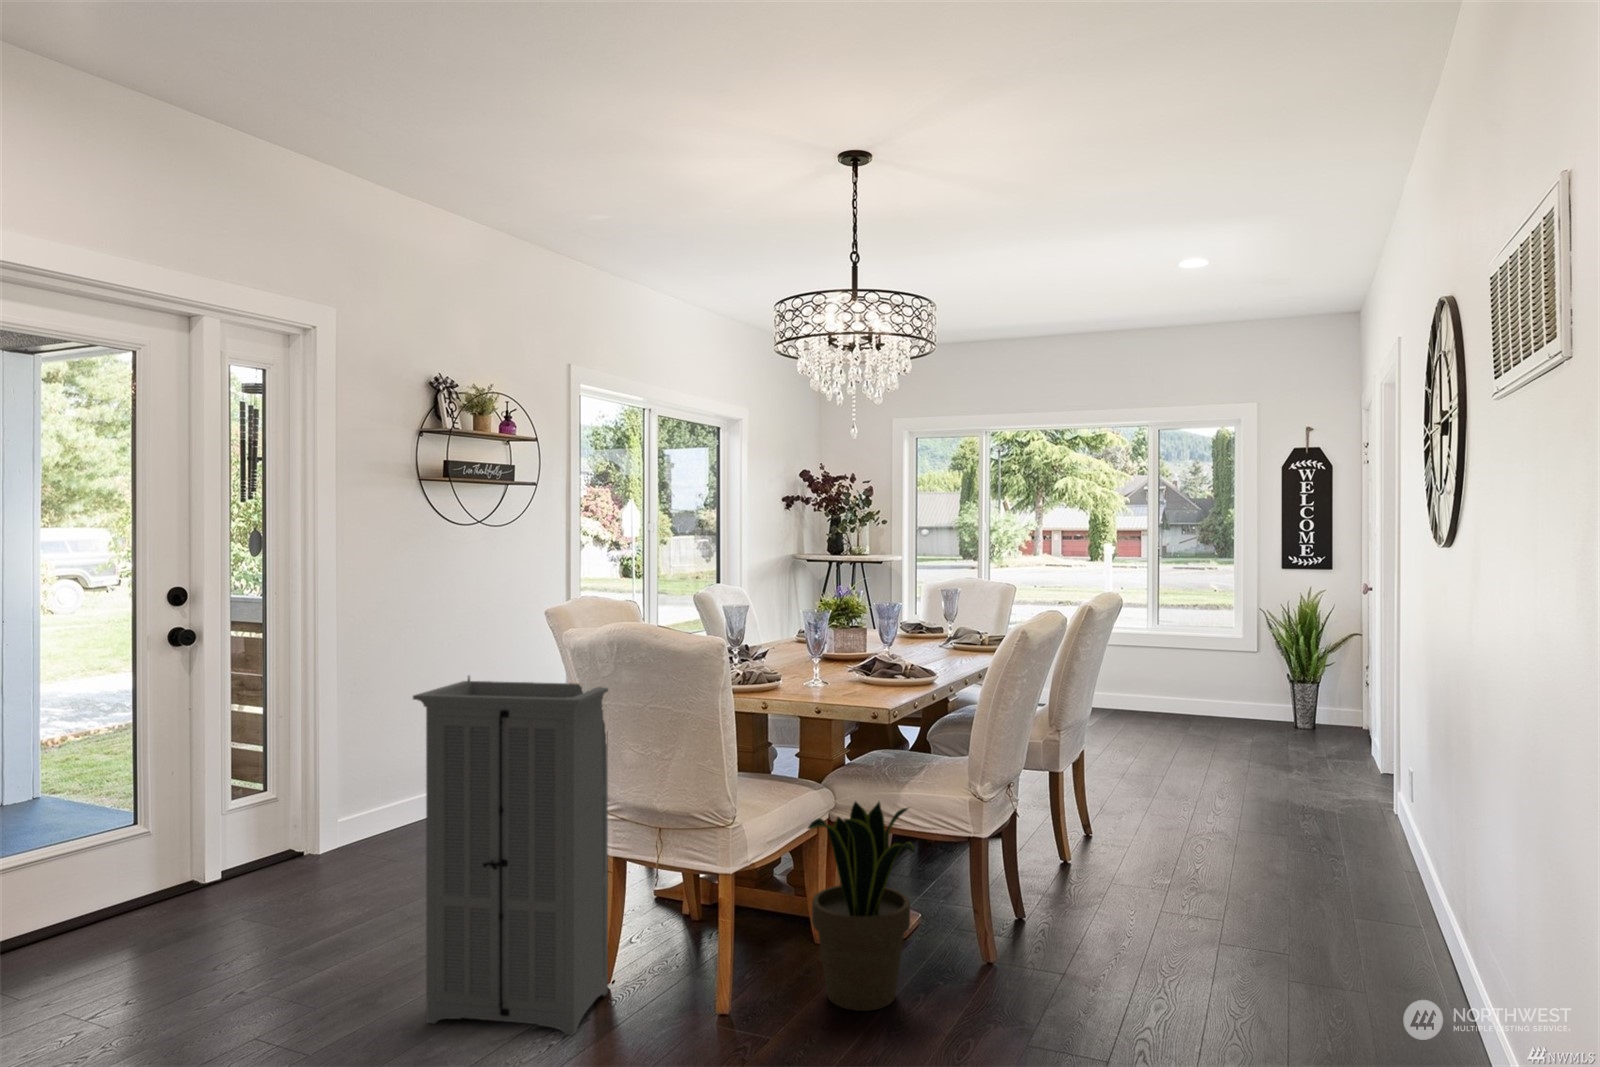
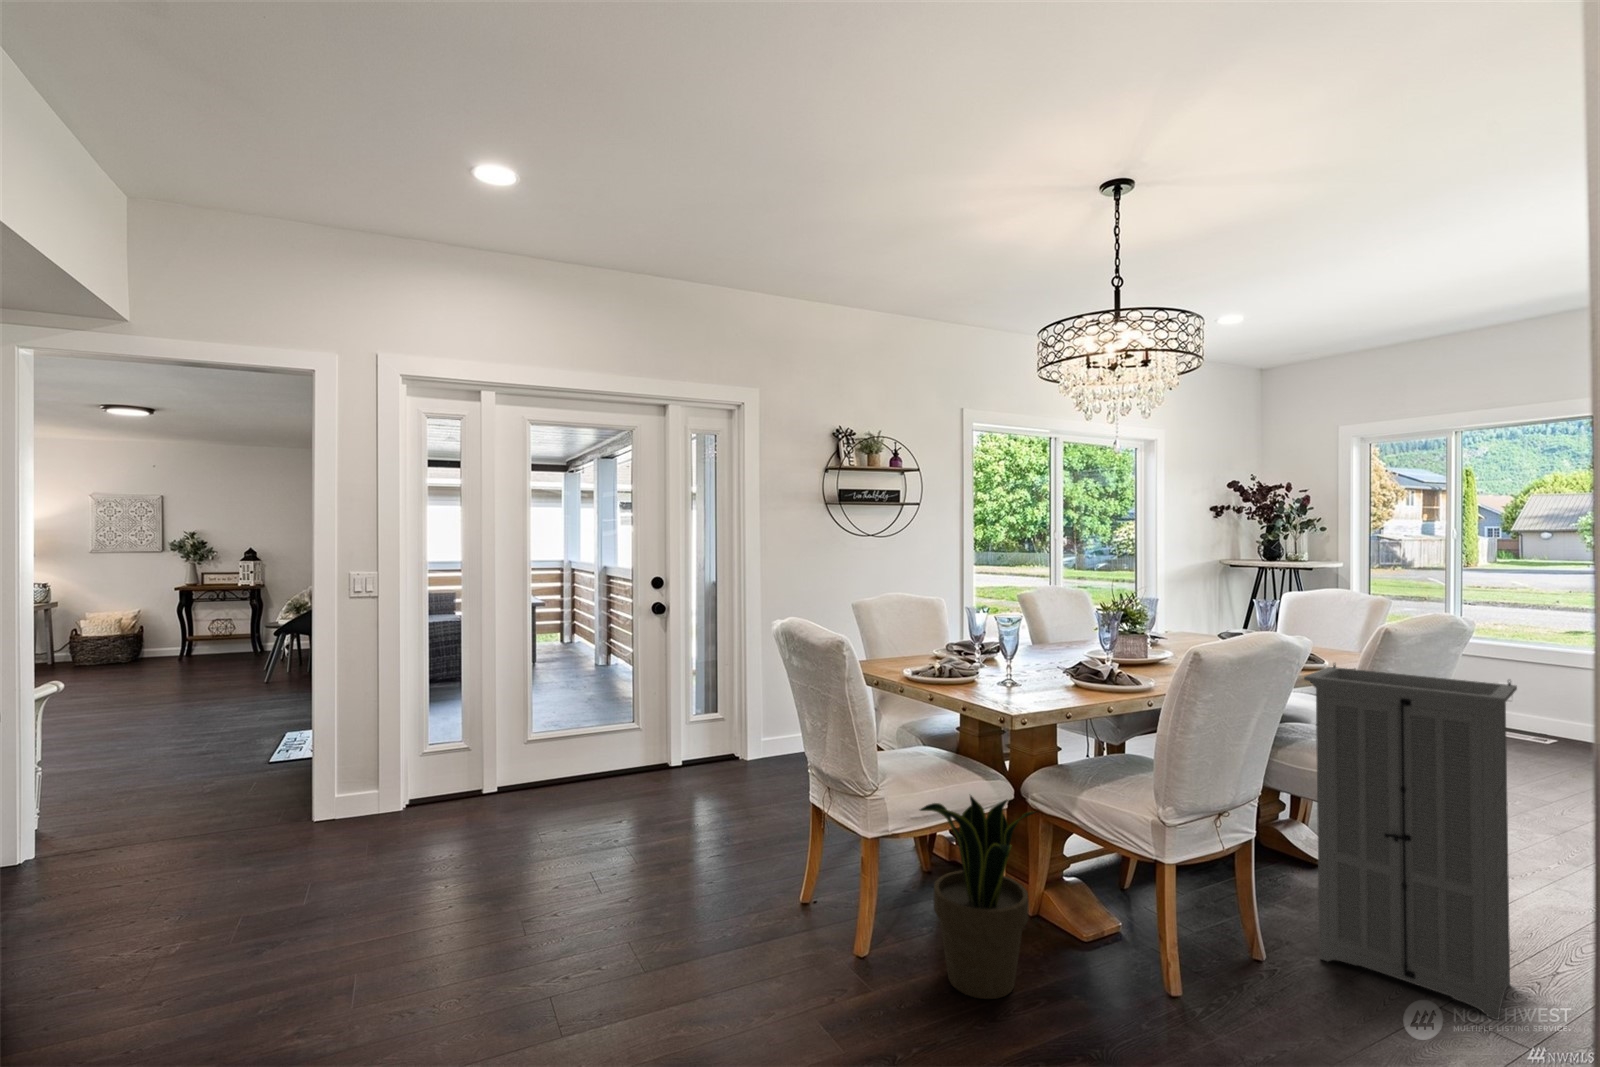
storage cabinet: present [413,676,608,1035] -> present [1304,665,1517,1020]

